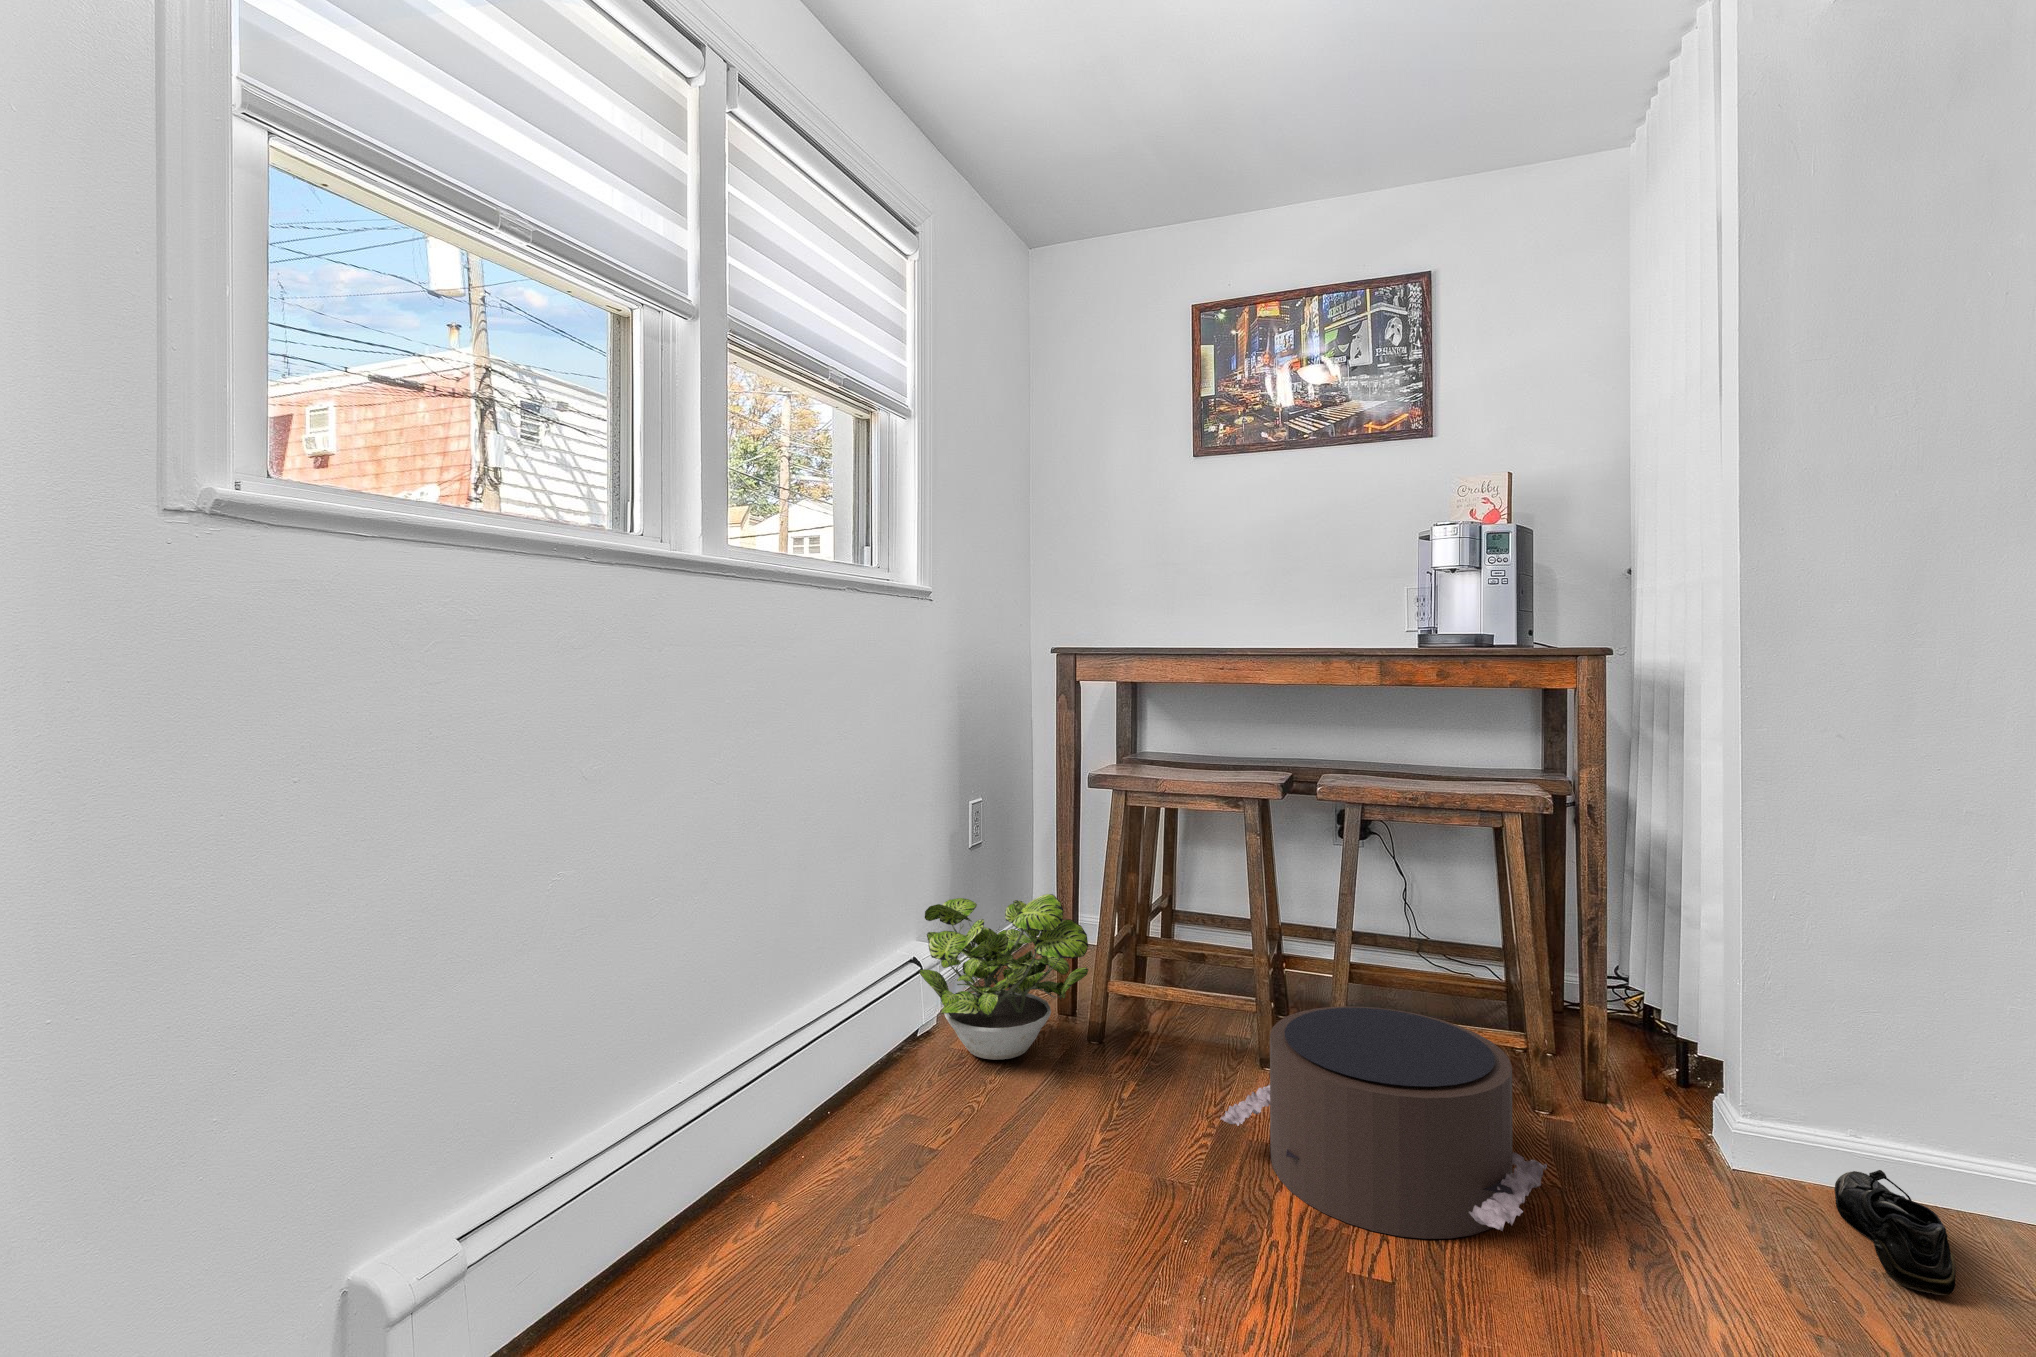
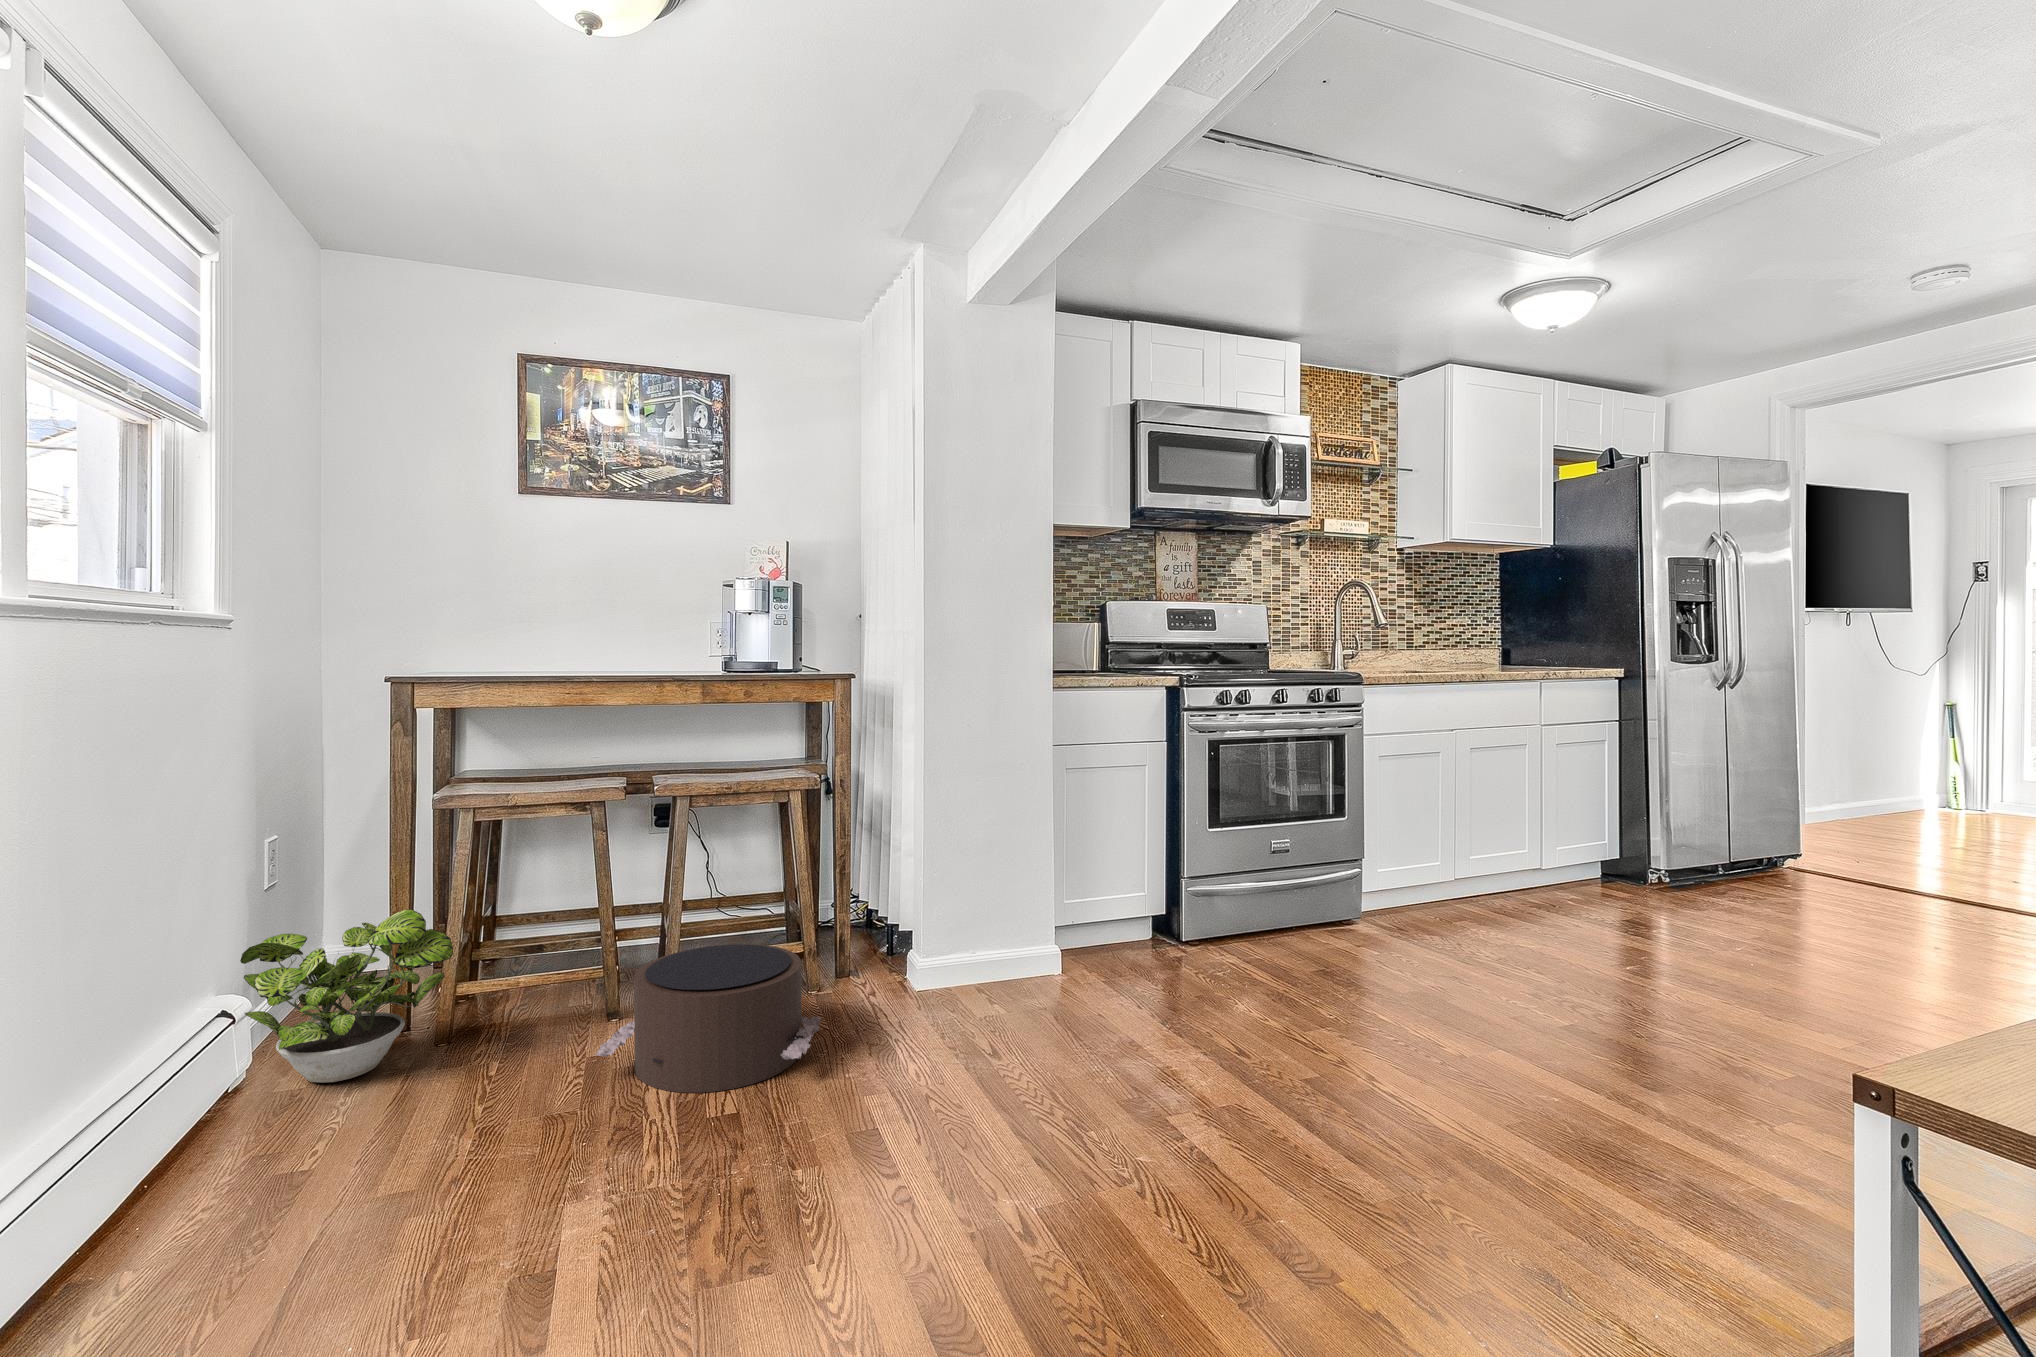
shoe: present [1834,1170,1956,1295] -> none [963,969,1009,1025]

